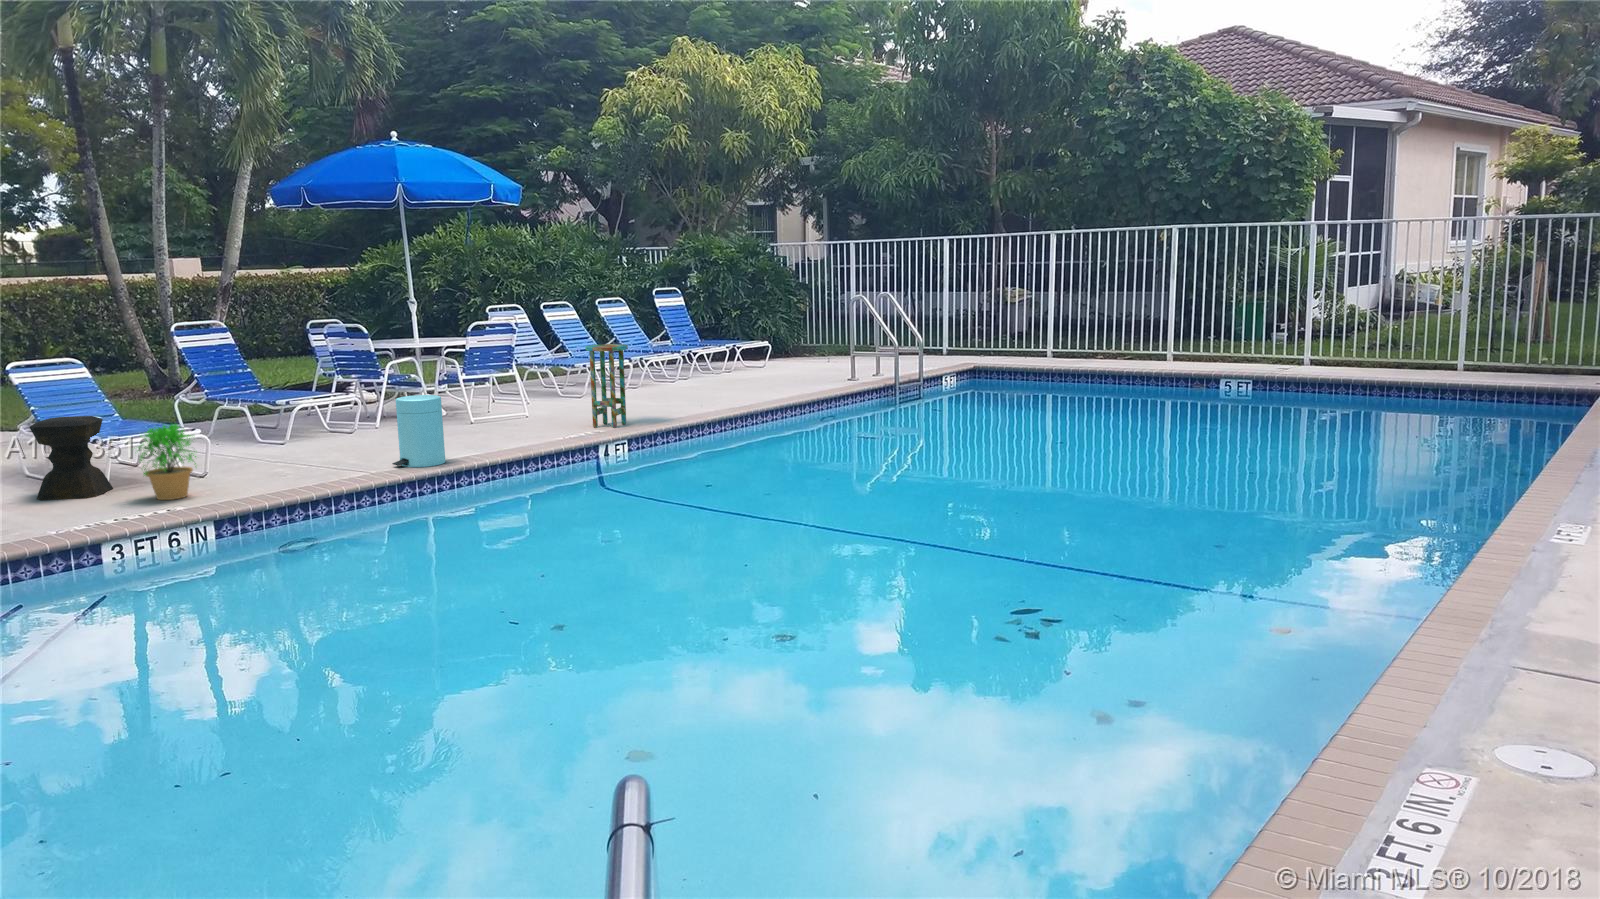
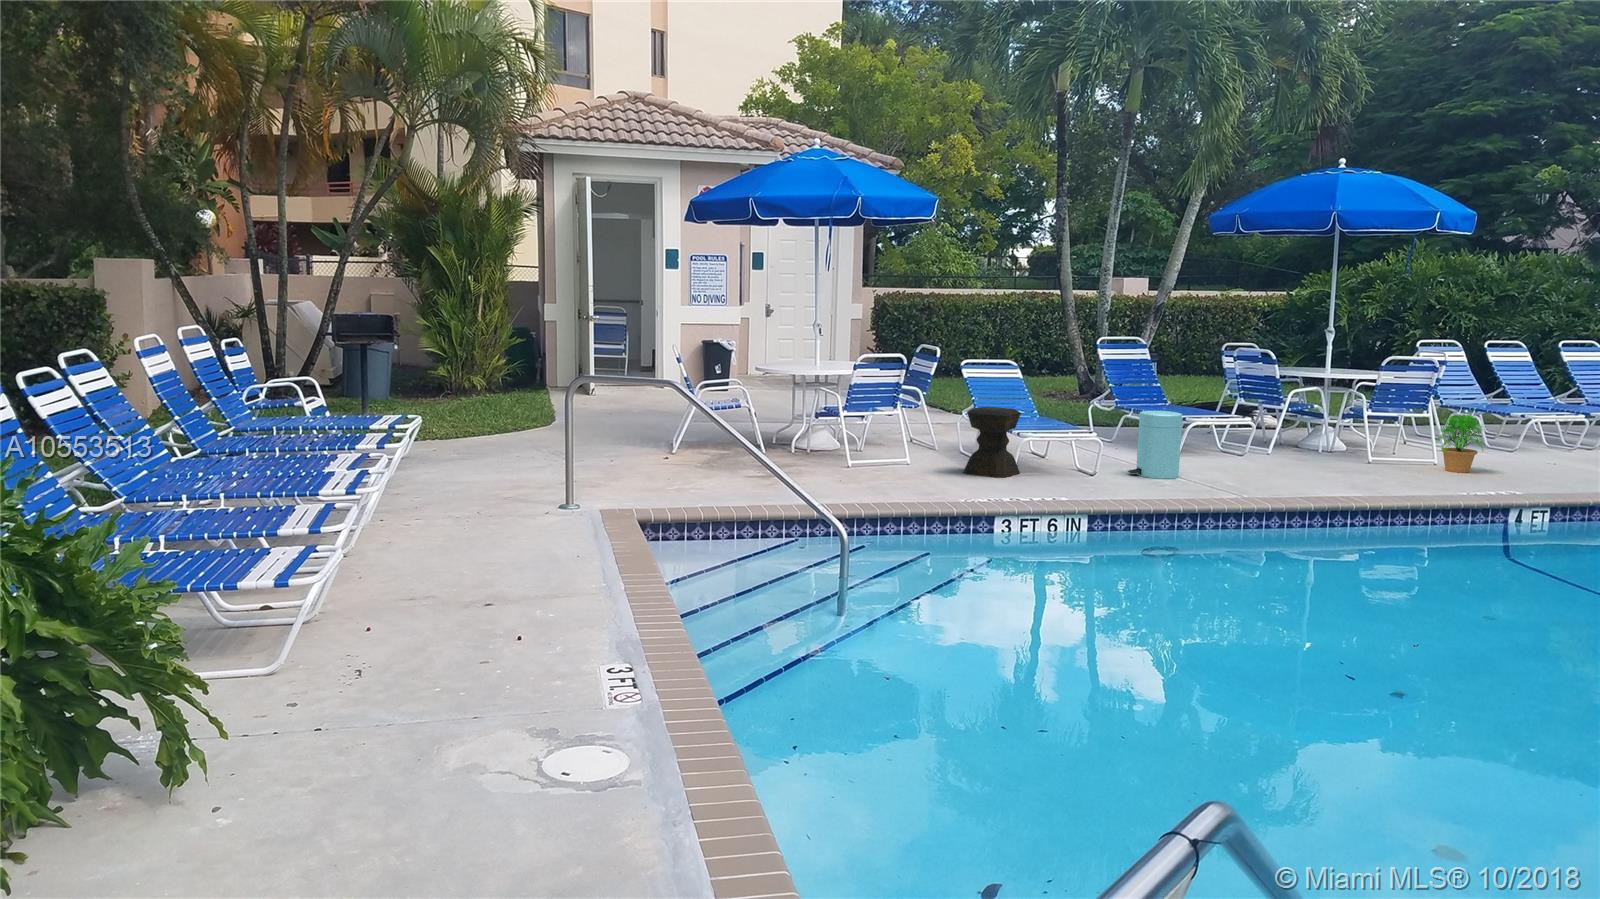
side table: present [585,344,628,428] -> none [1512,394,1574,492]
trash can: present [392,395,445,467] -> present [1128,411,1182,479]
potted plant: present [138,424,196,500] -> present [1437,414,1483,473]

